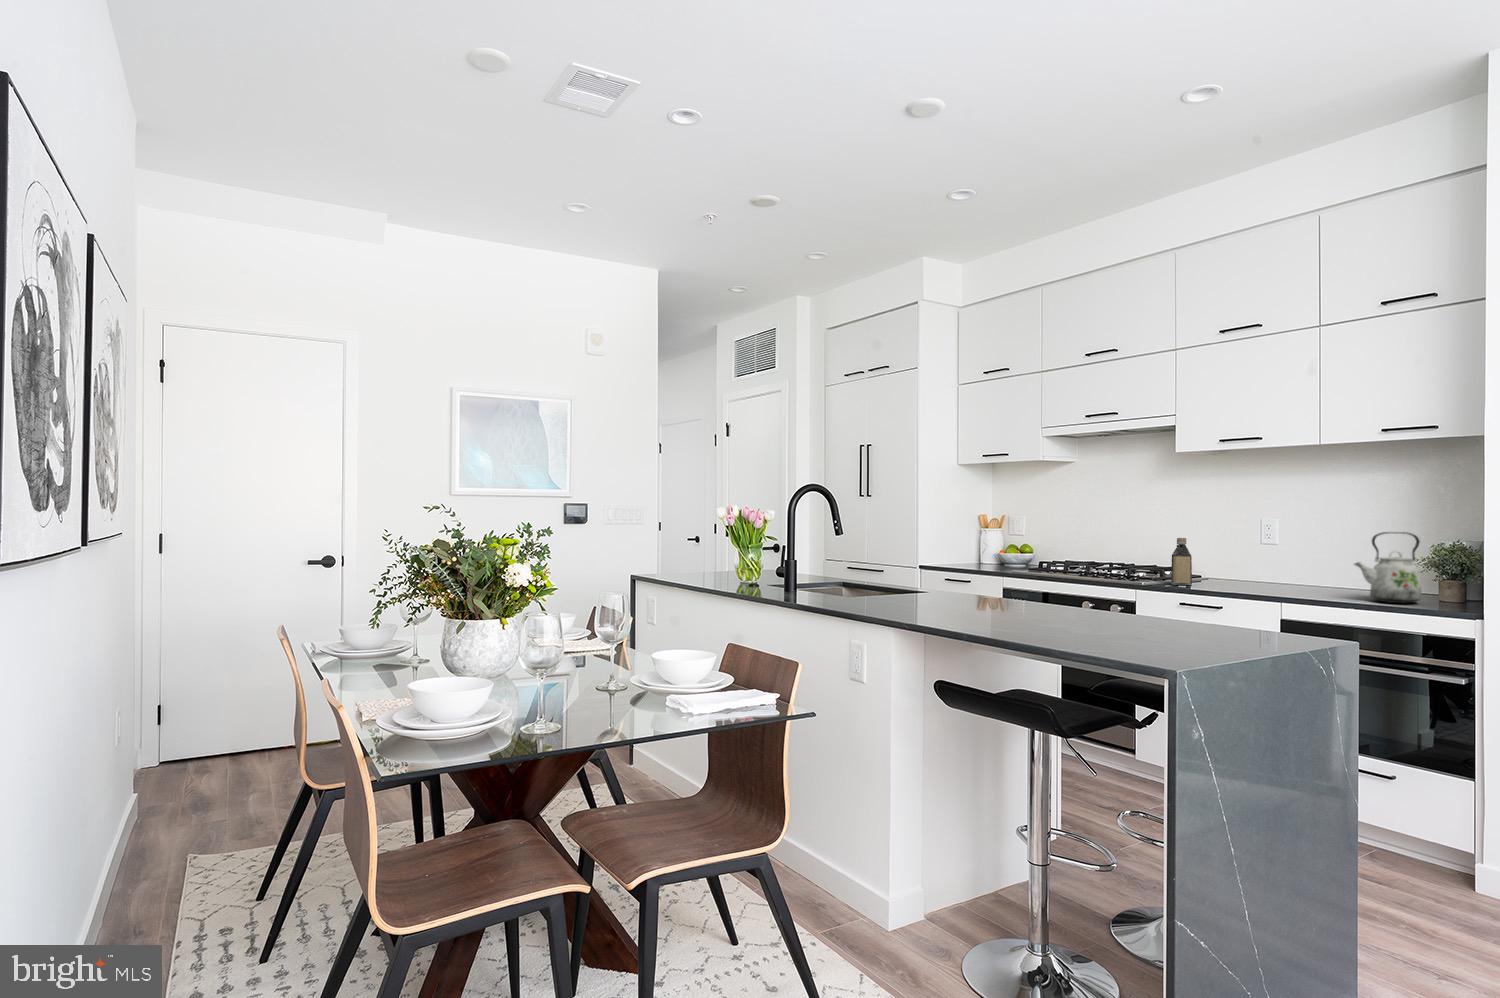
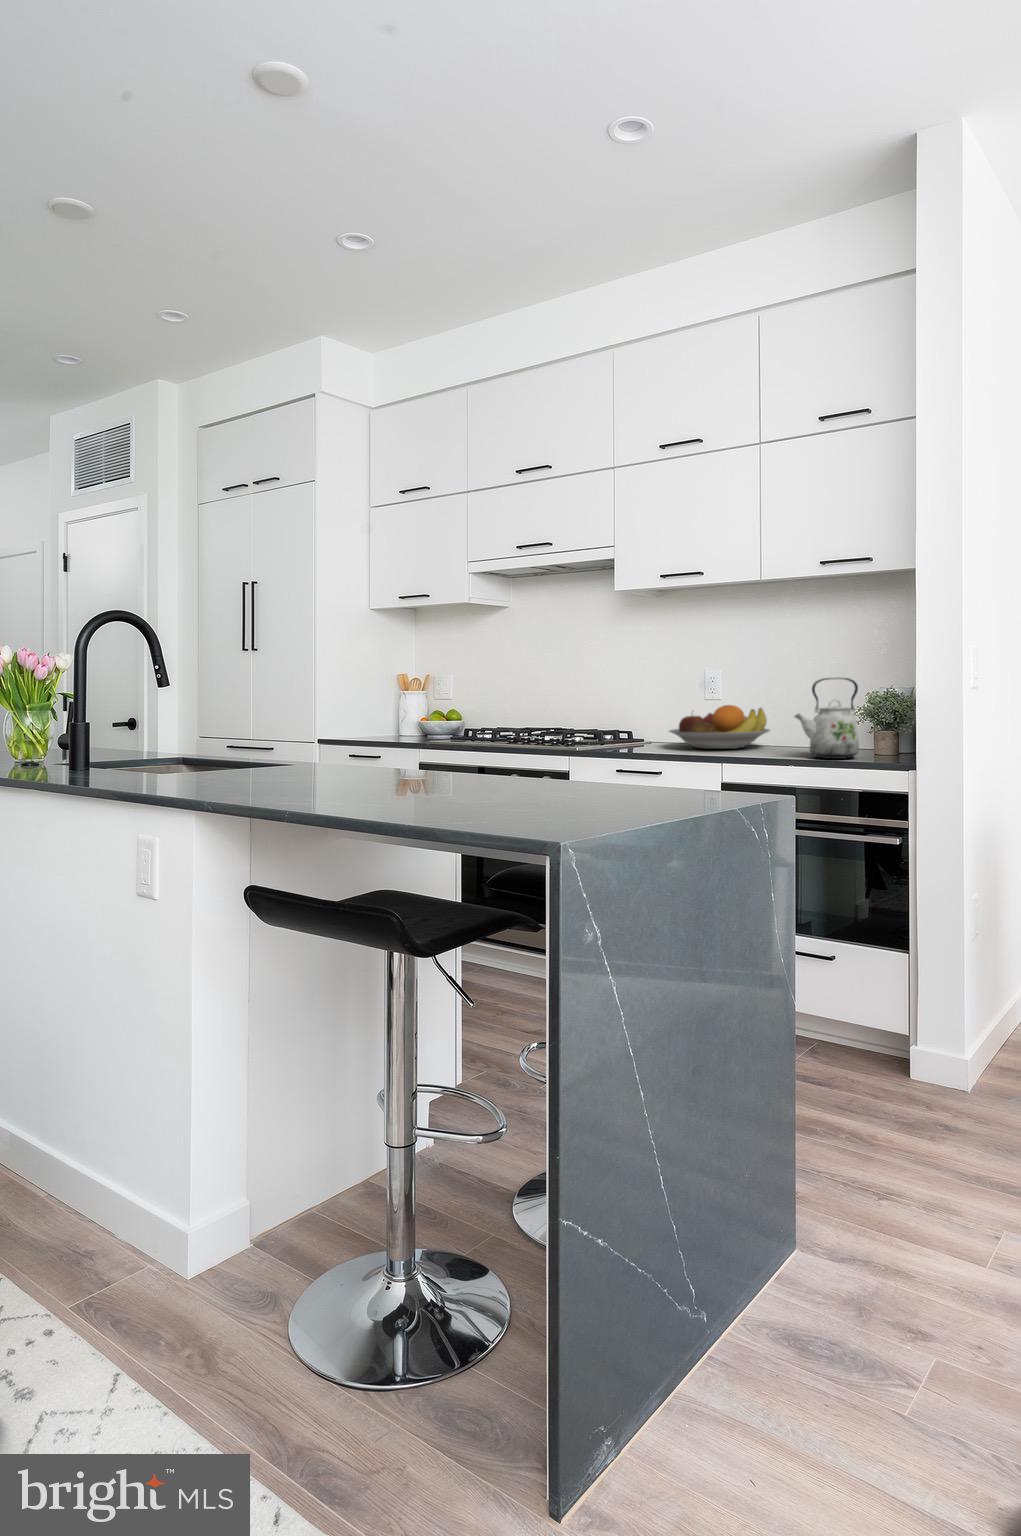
bottle: present [1171,538,1192,585] -> none [607,693,629,750]
fruit bowl: none [1229,551,1330,589] -> present [669,705,770,749]

